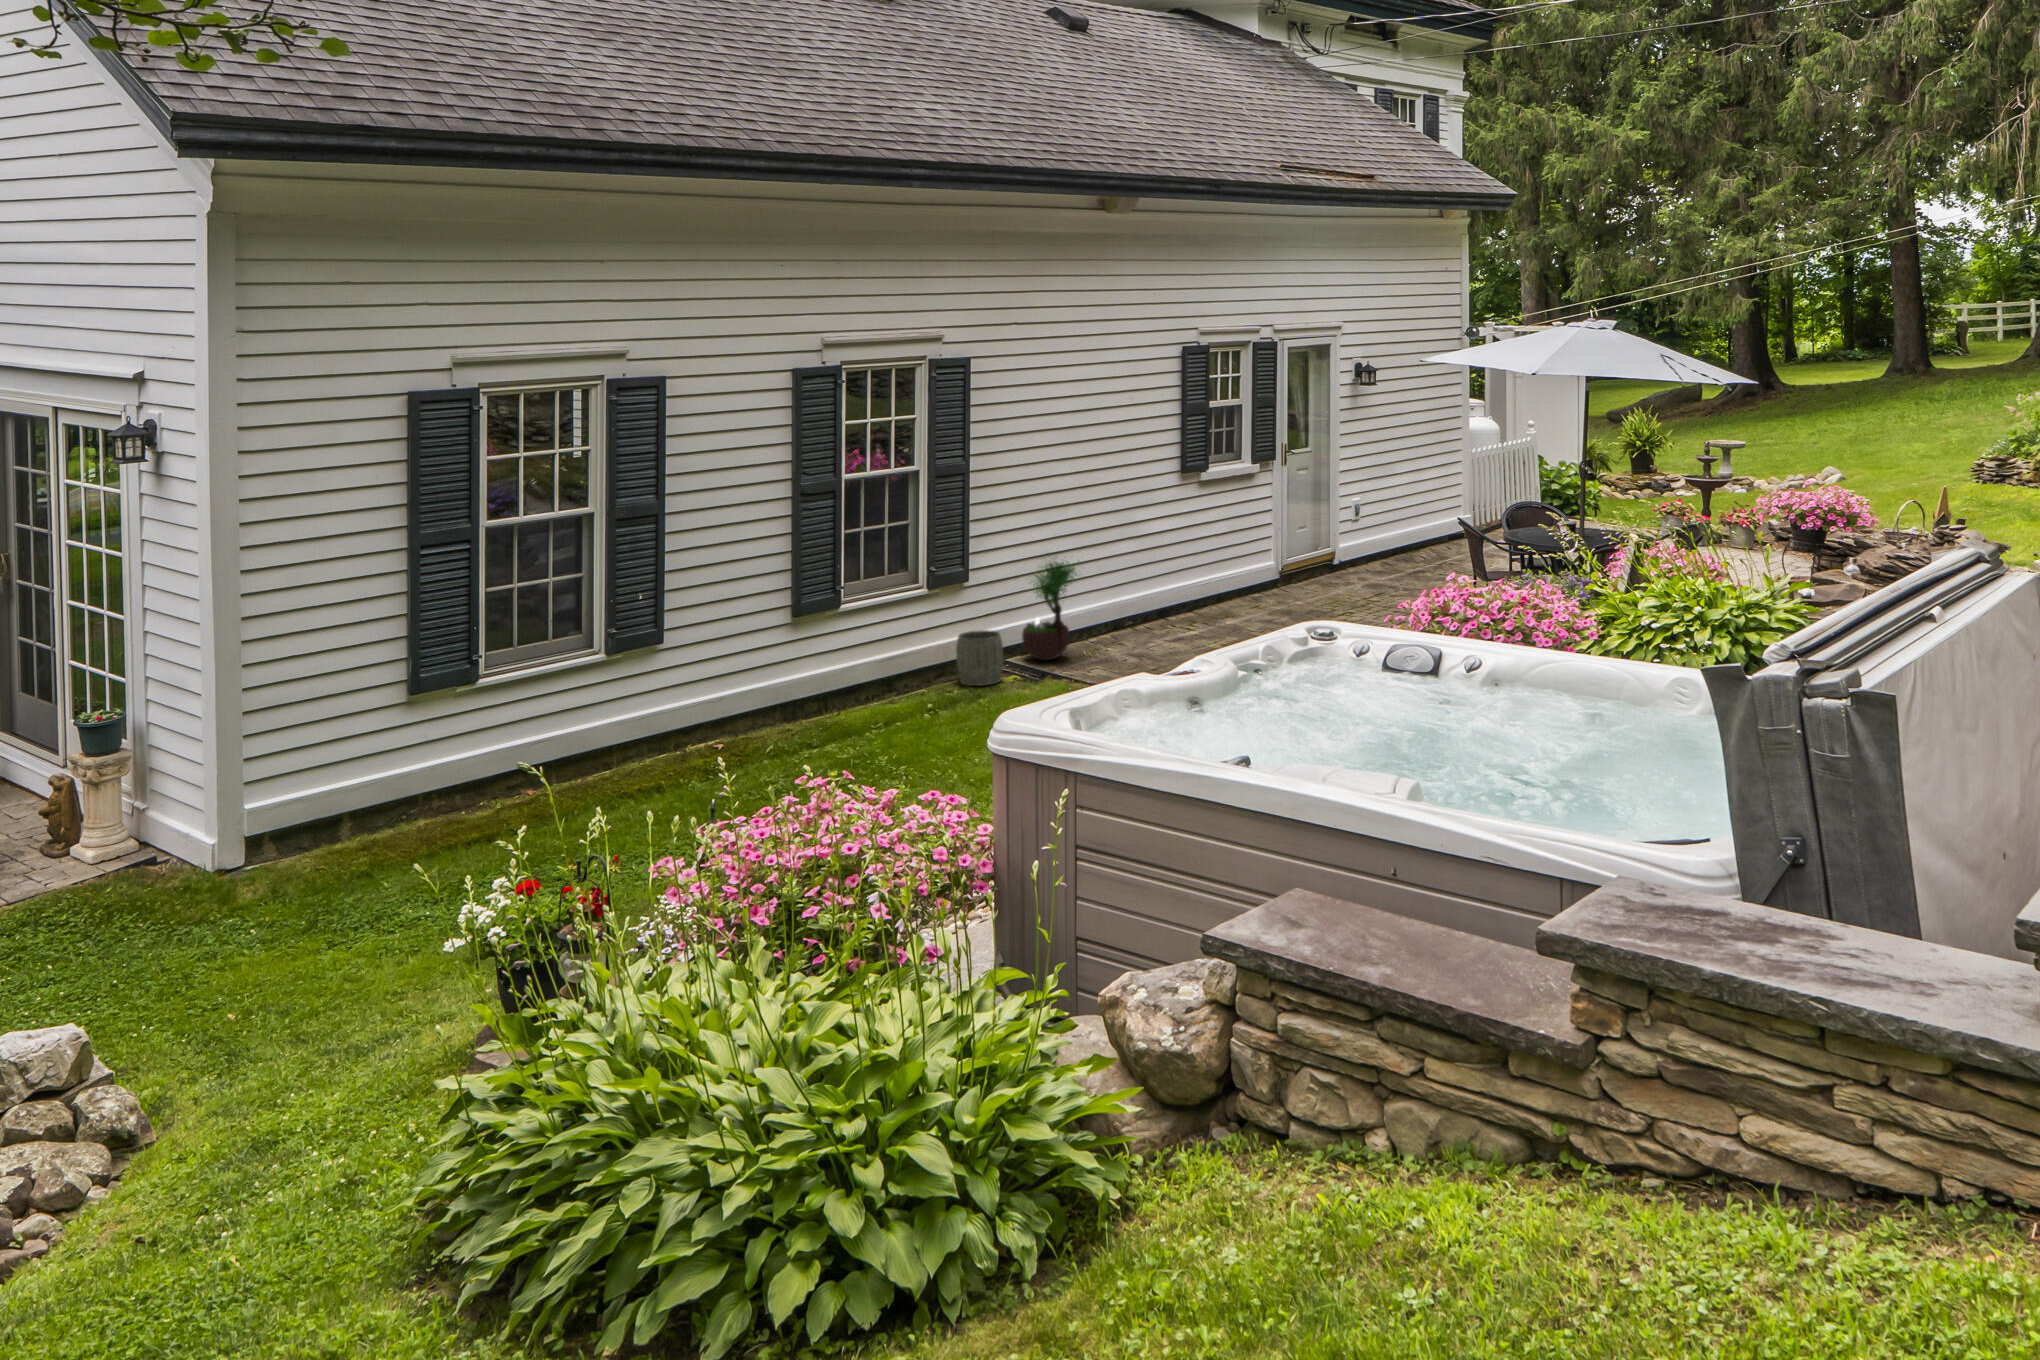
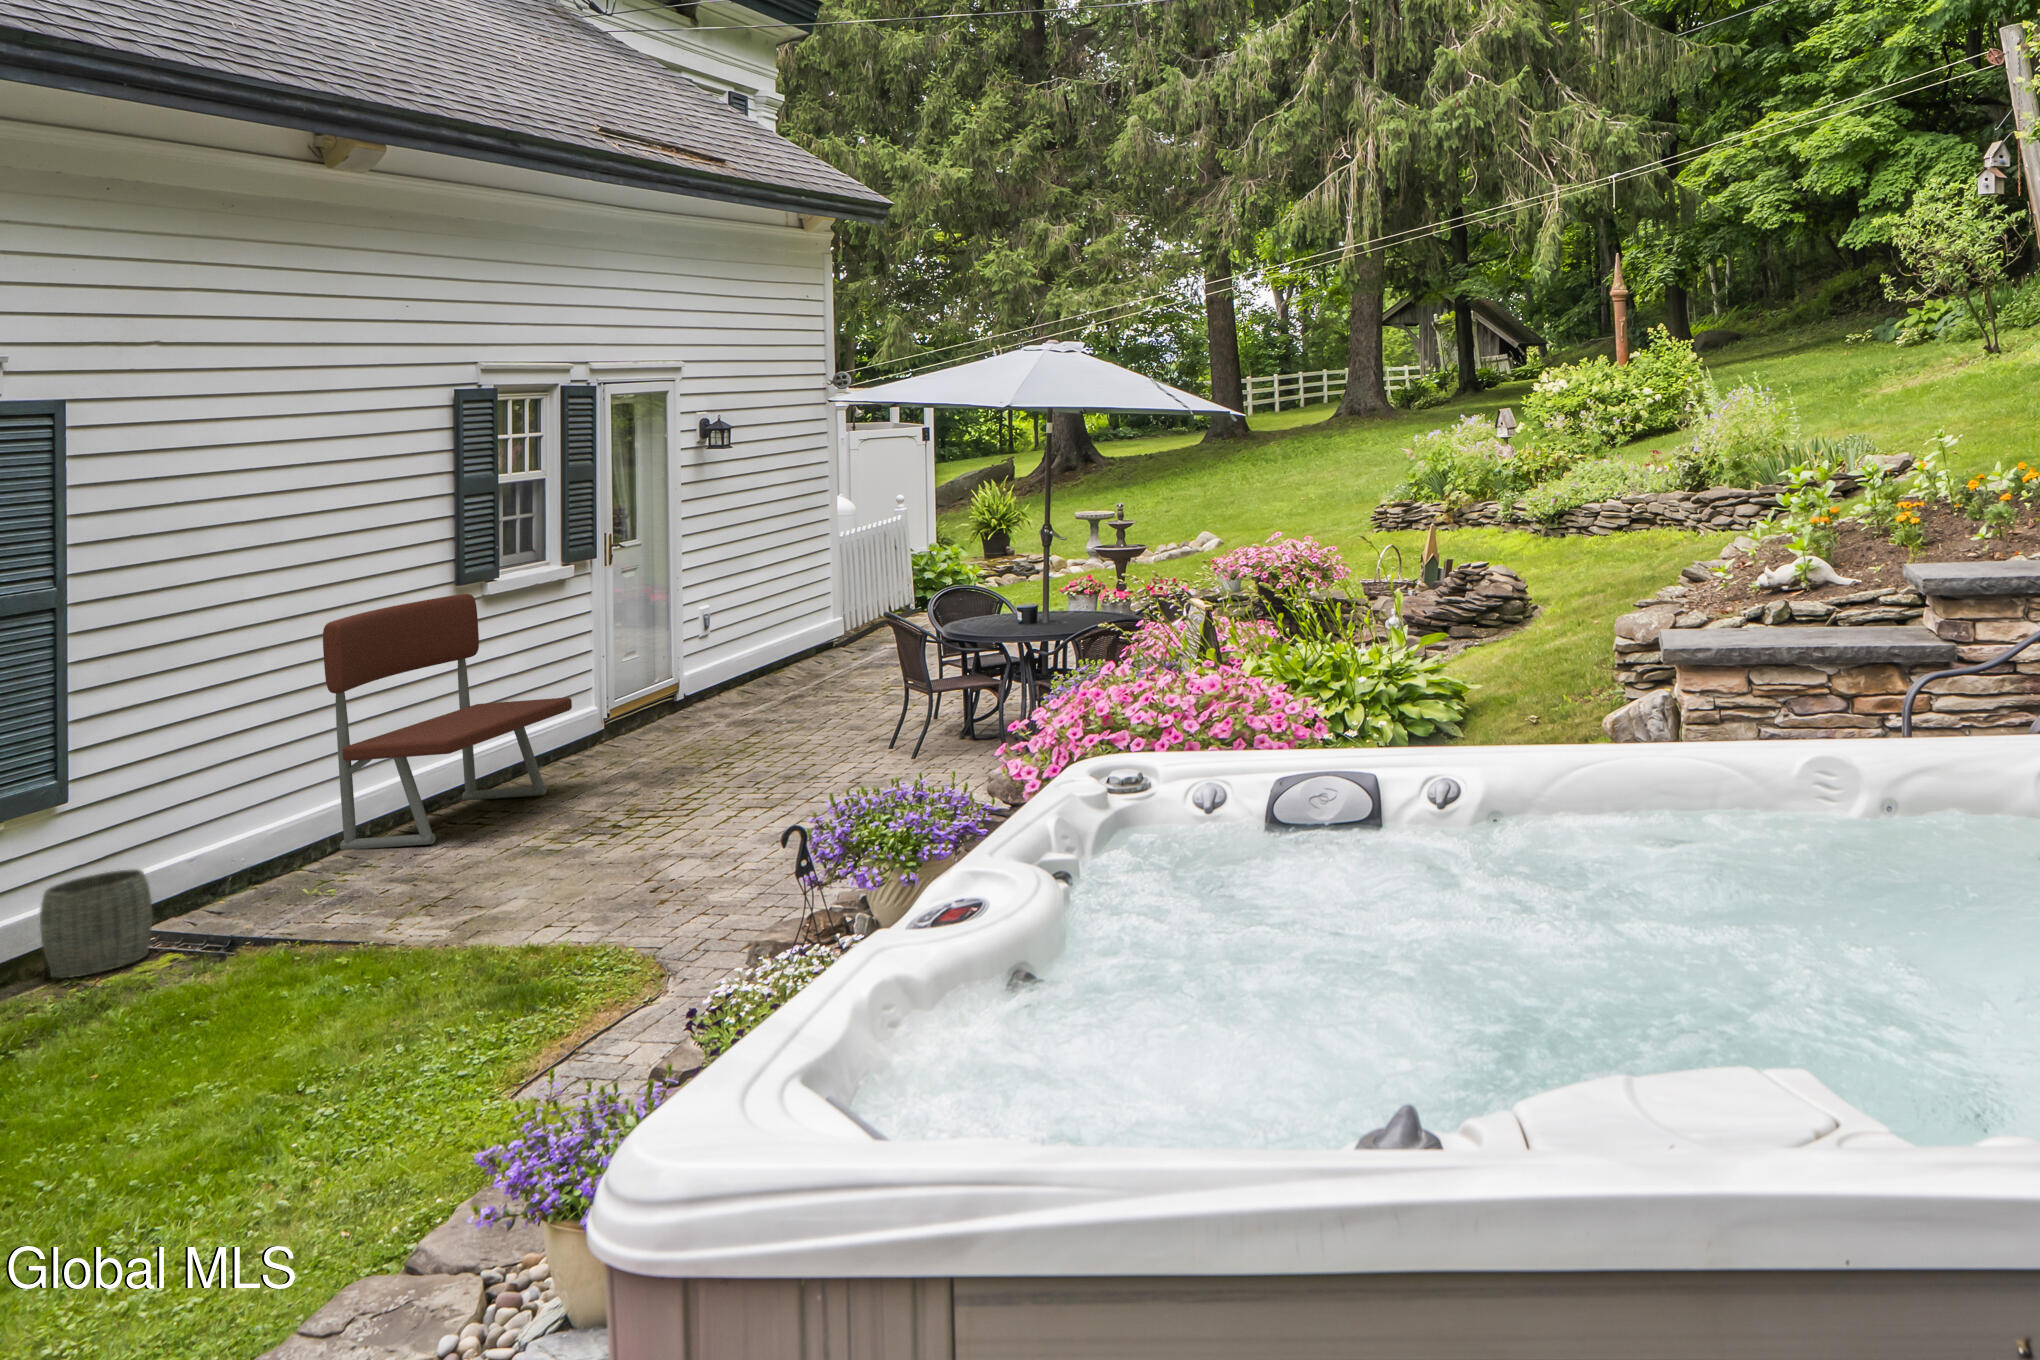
bench: none [1099,484,1238,646] -> present [323,594,572,850]
potted tree: present [1022,558,1079,660] -> none [180,718,309,904]

